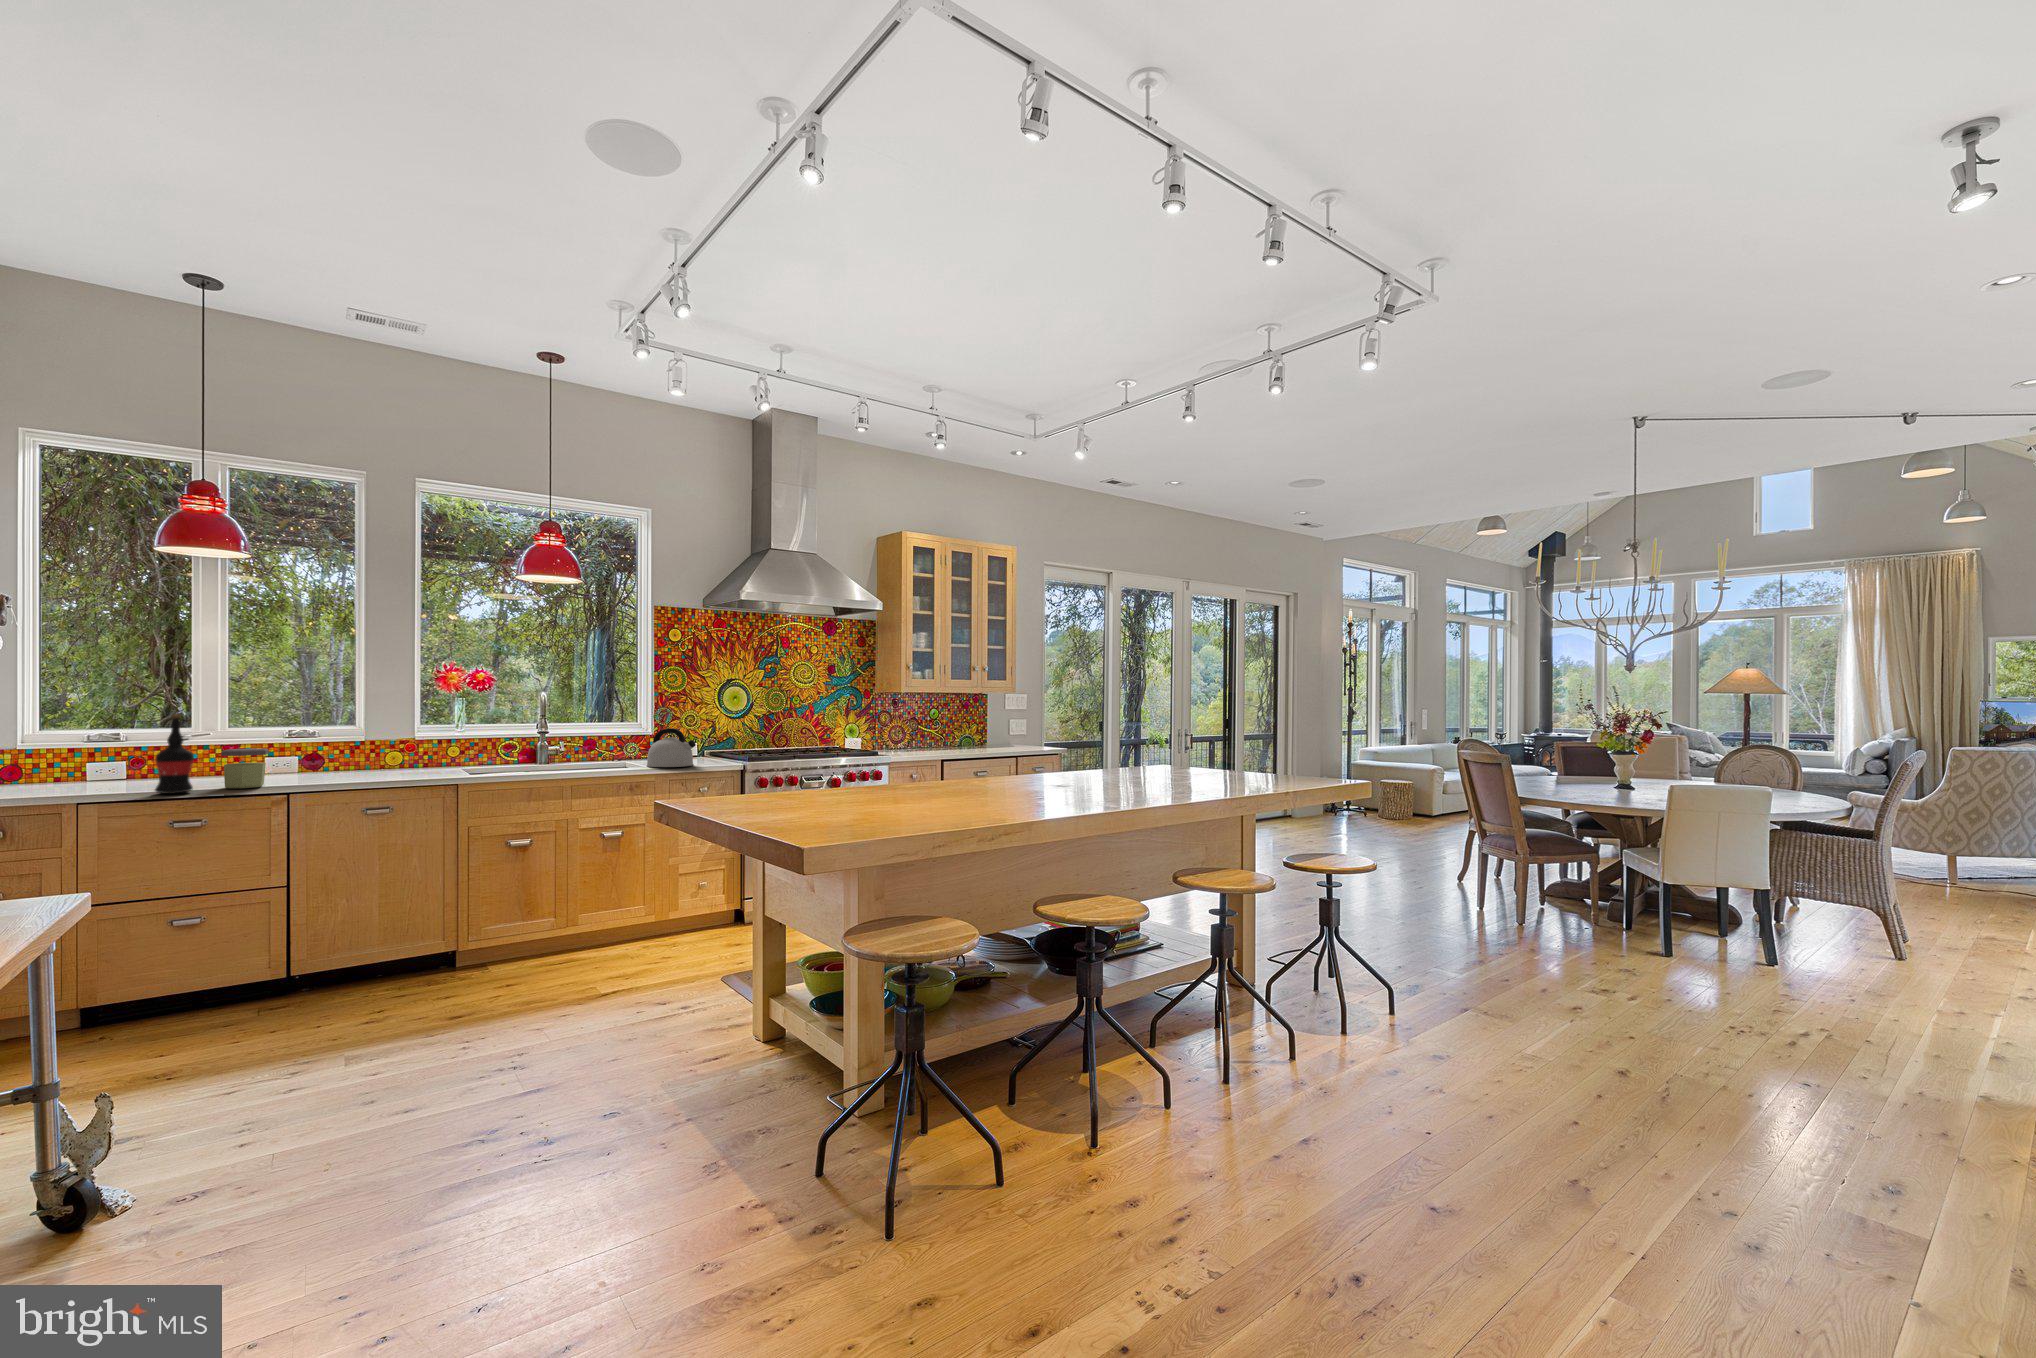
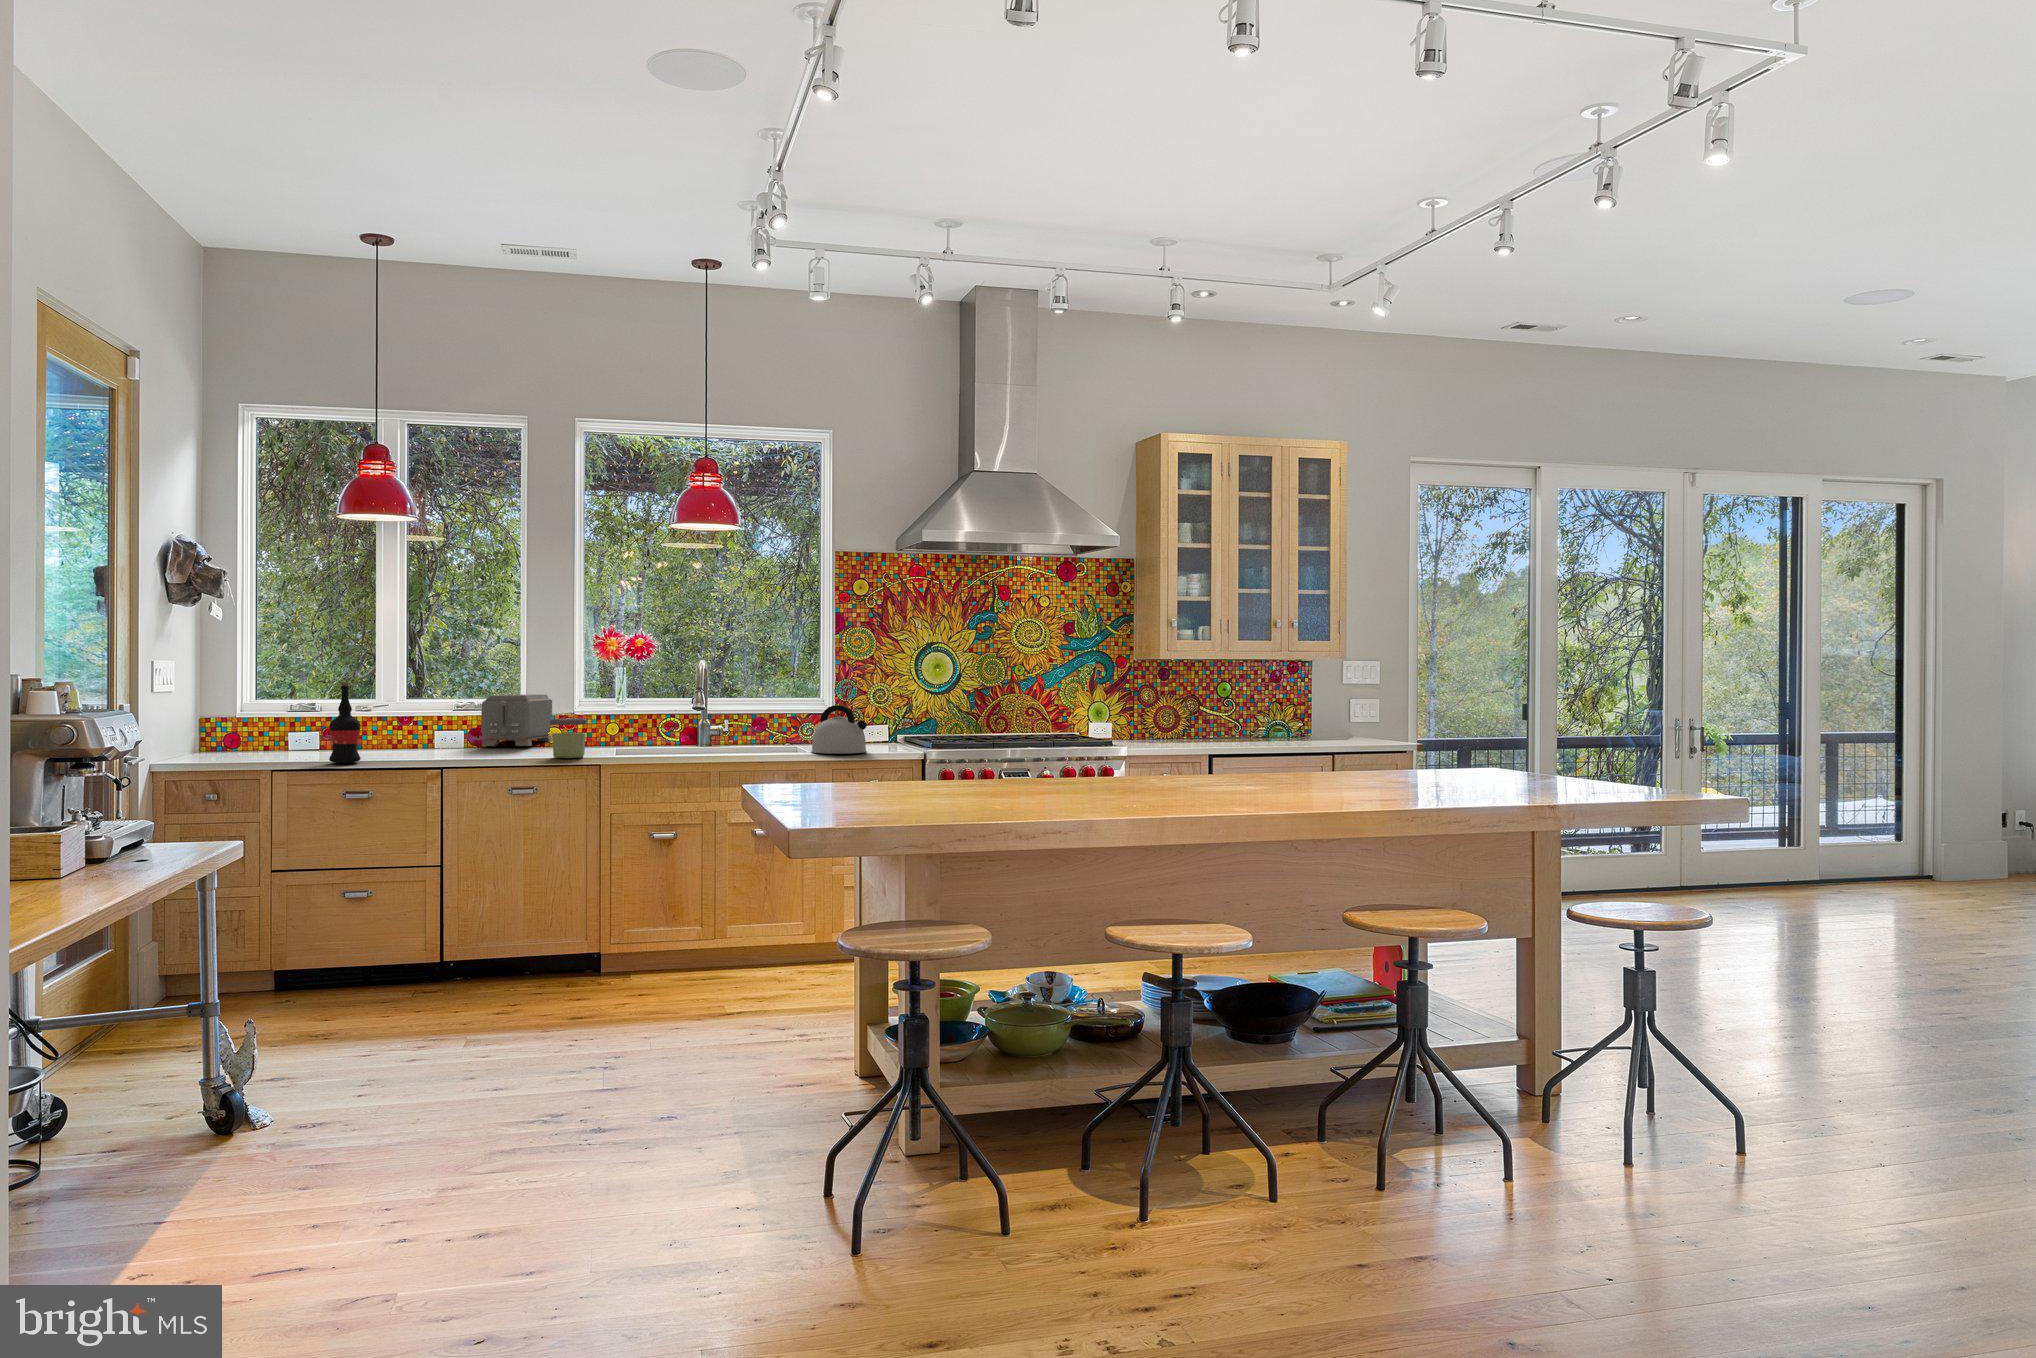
toaster: none [322,722,392,770] -> present [481,694,552,746]
jar: present [221,748,269,788] -> present [550,718,588,758]

